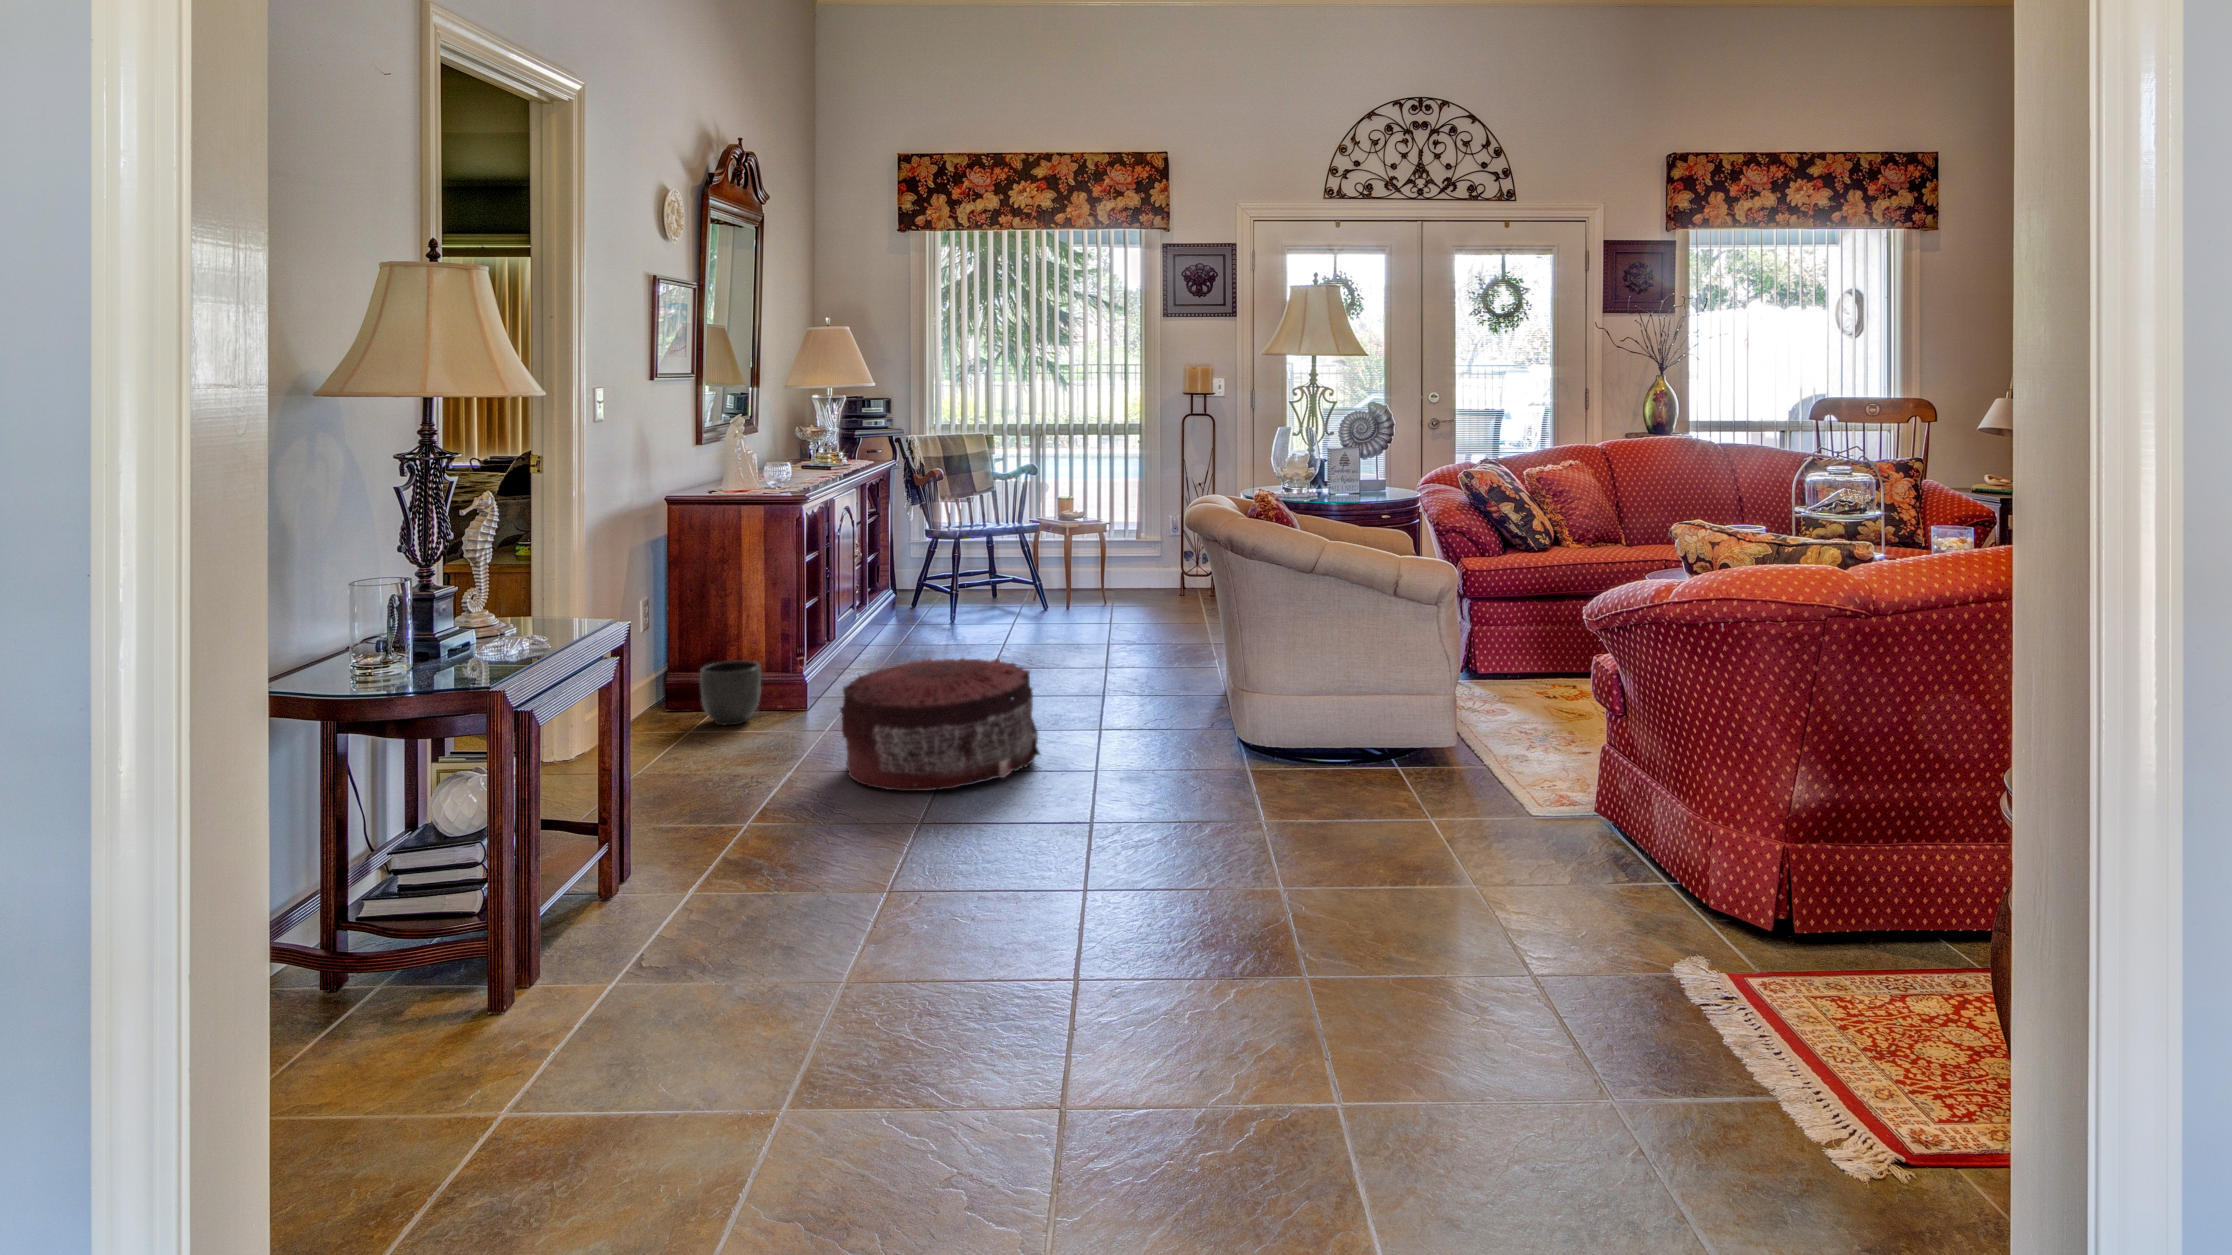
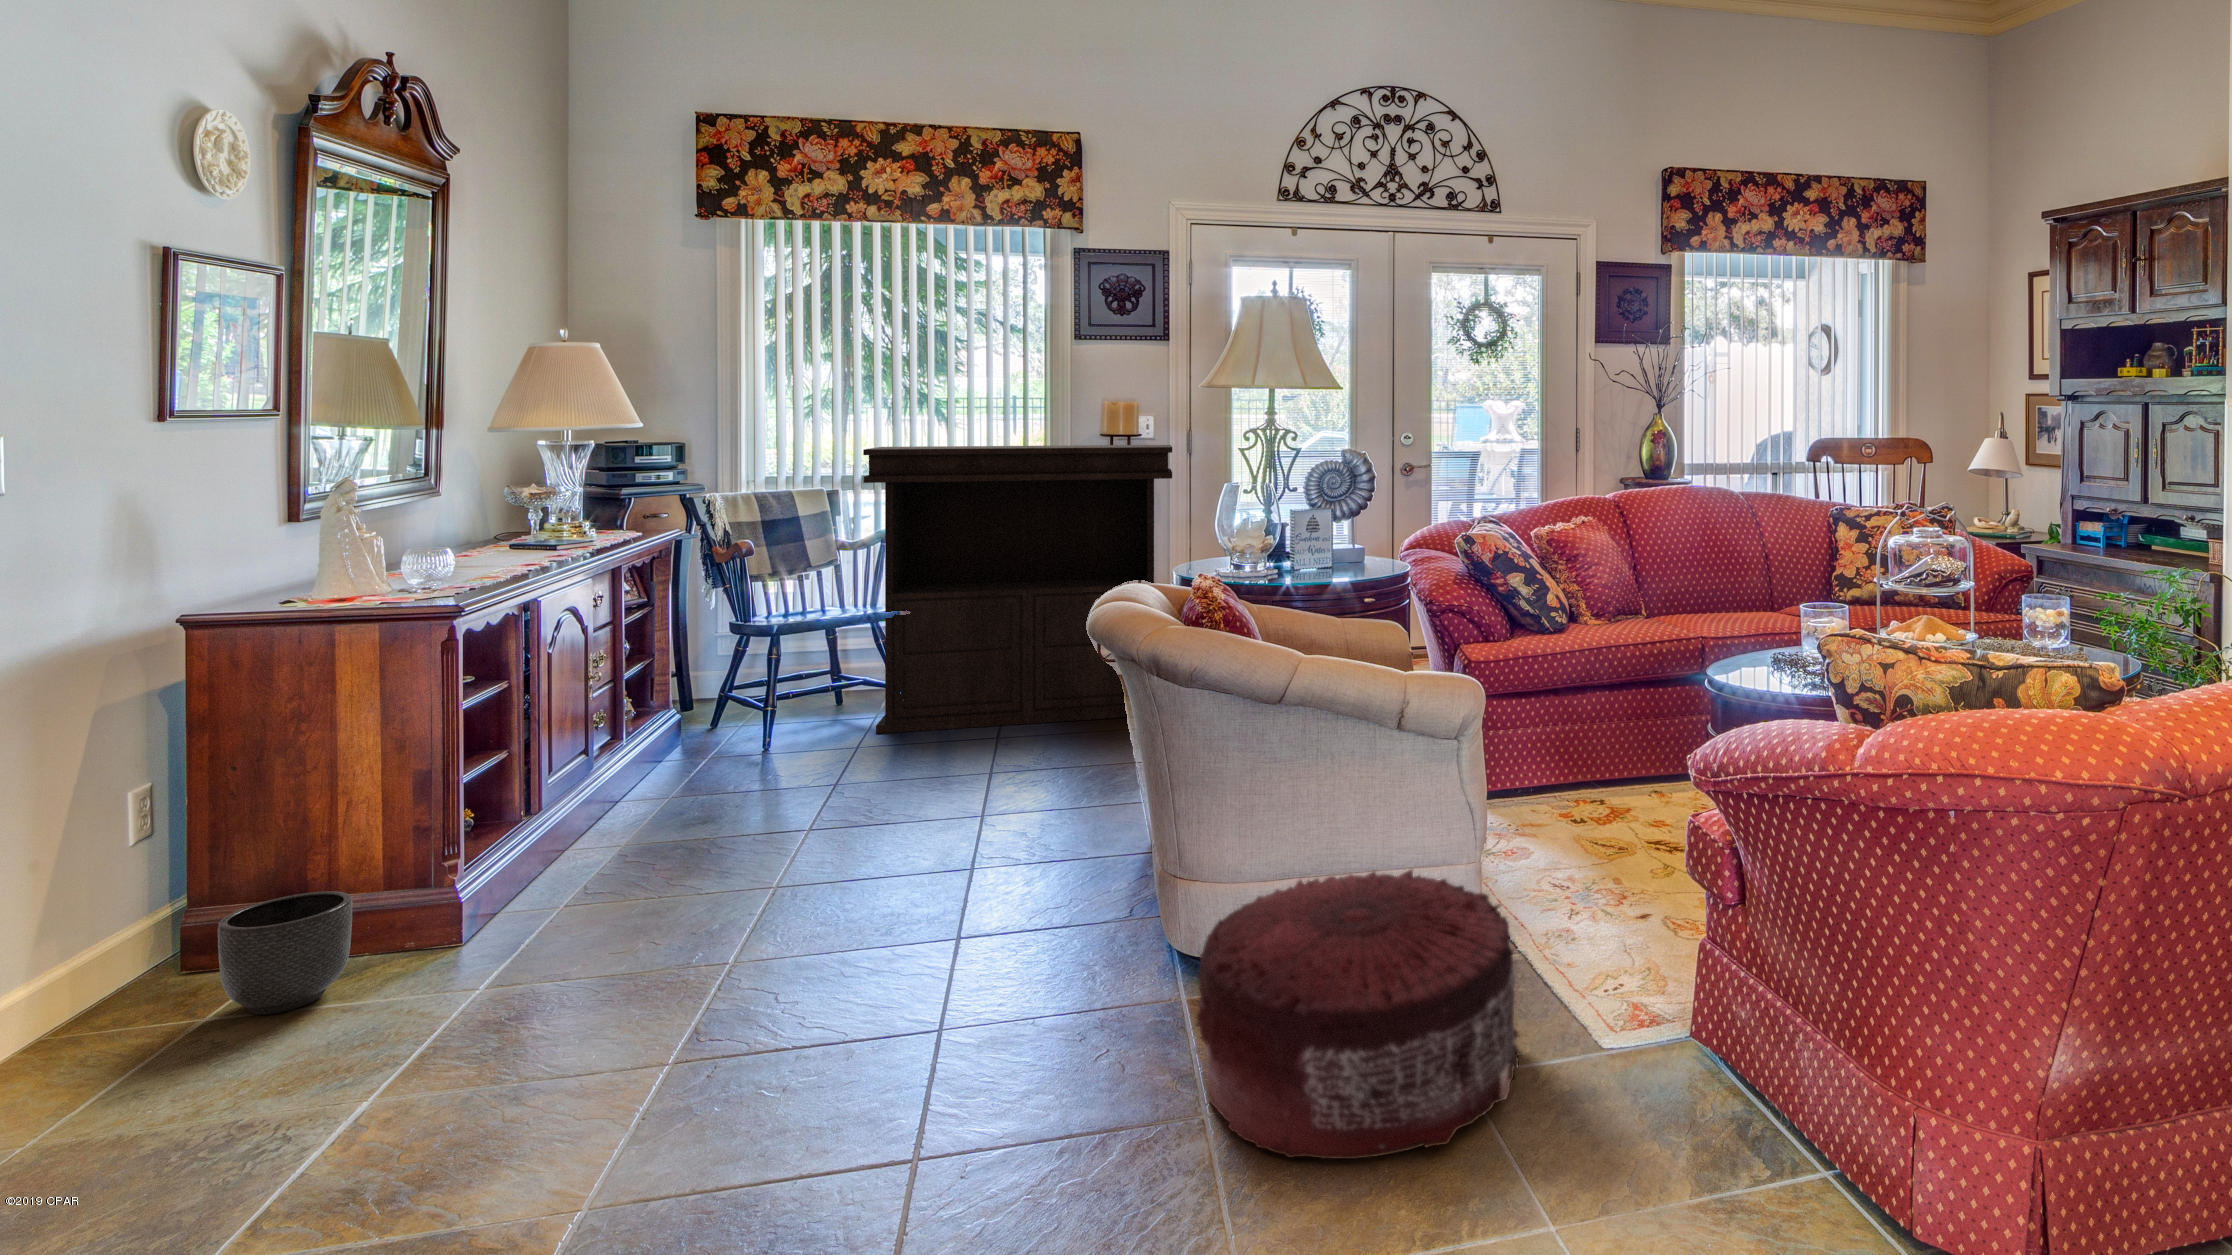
console table: none [1015,402,1238,615] -> present [863,445,1172,734]
pouf: present [840,658,1040,791] -> present [1197,870,1520,1159]

